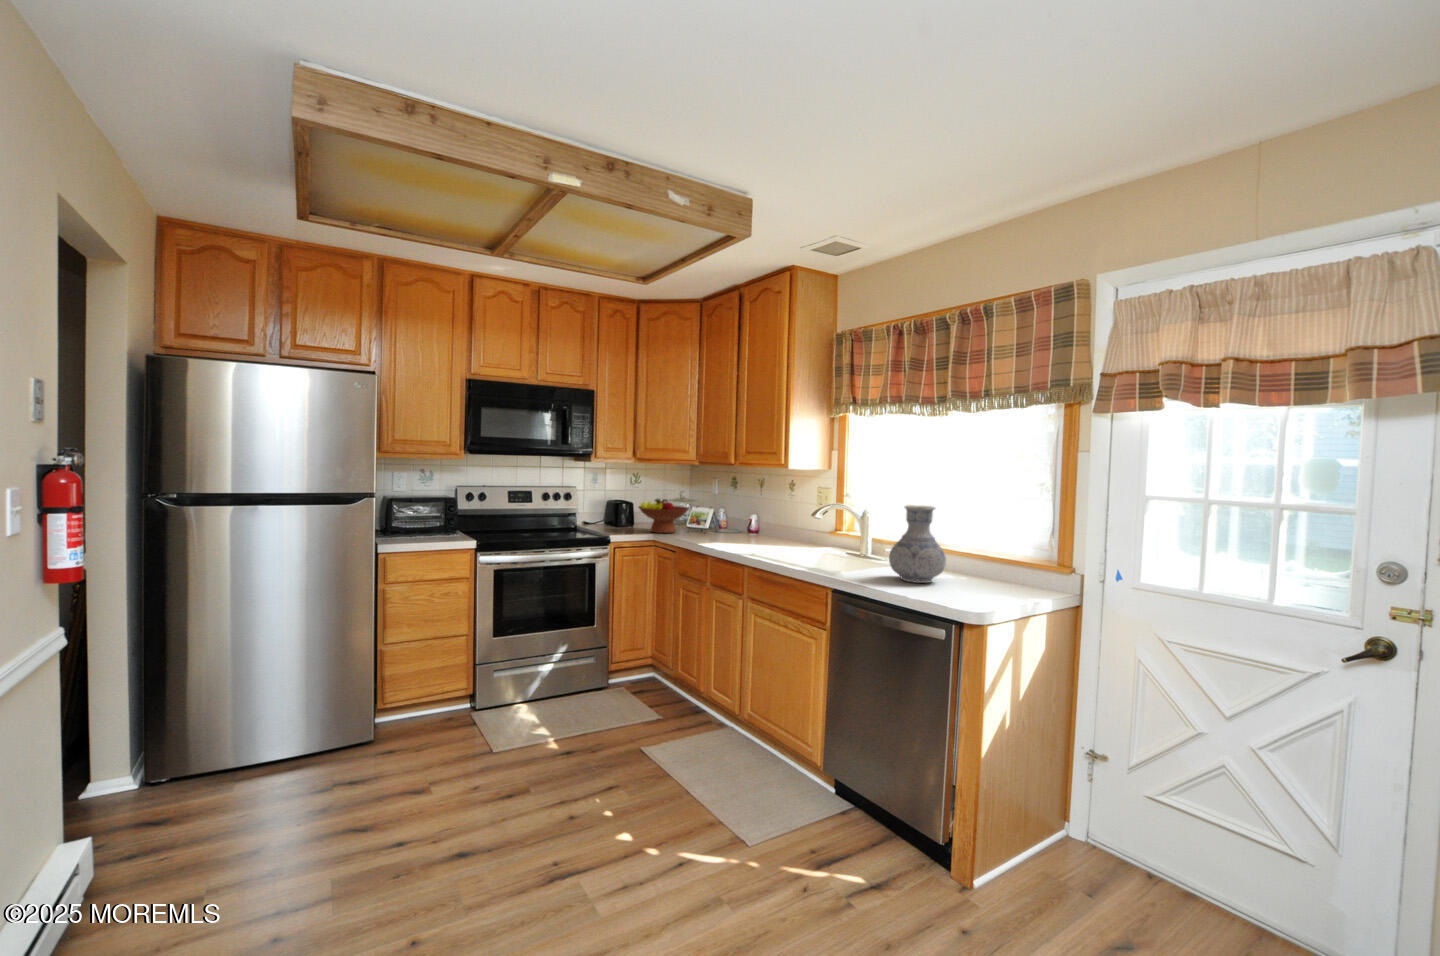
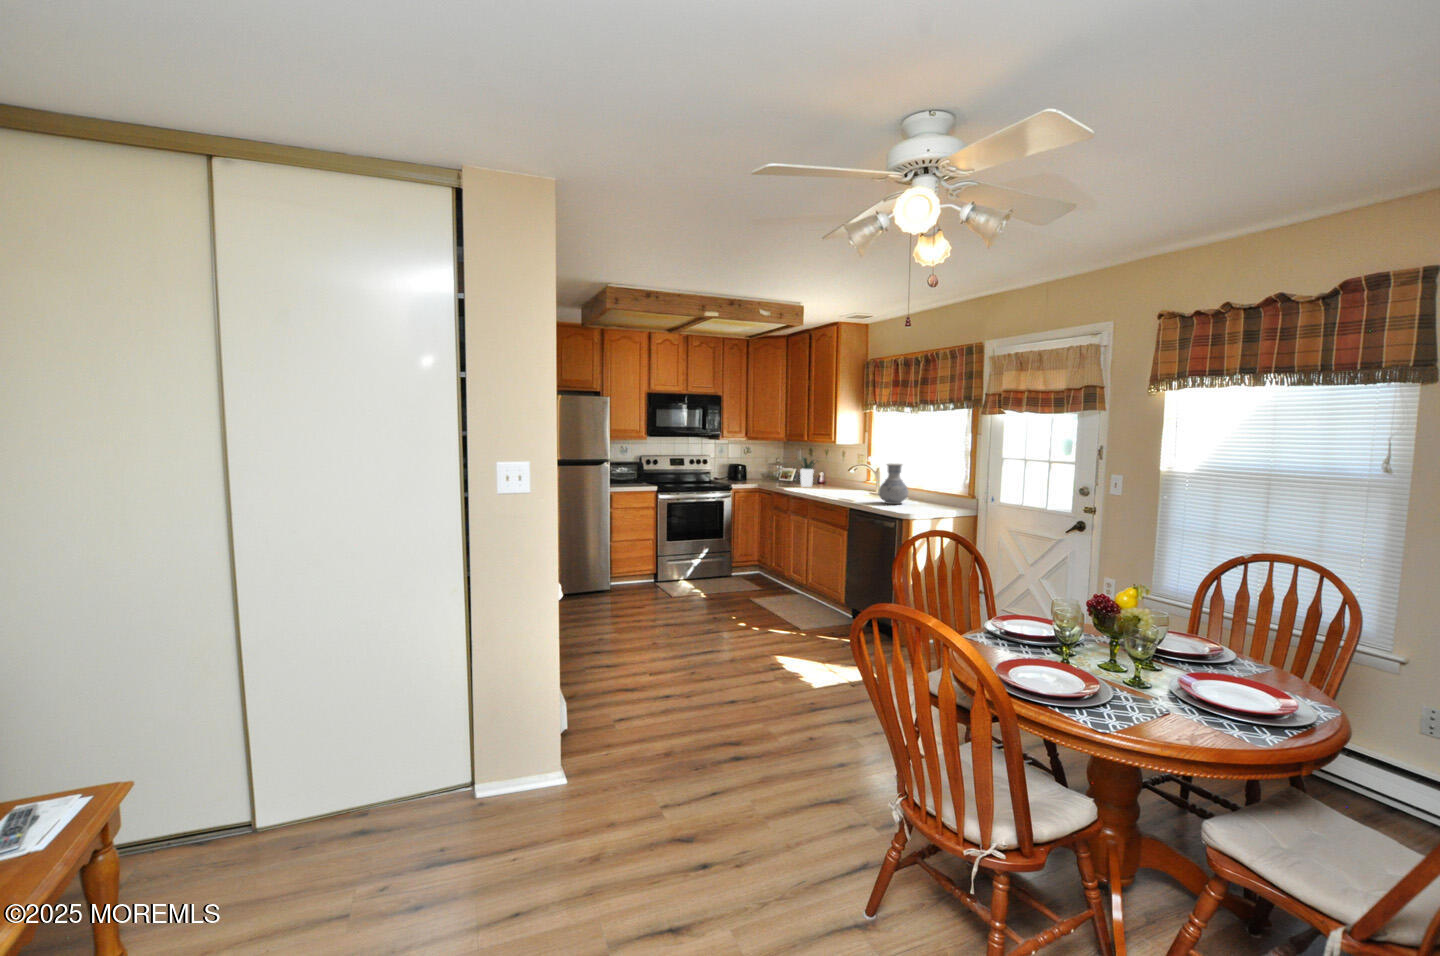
potted plant: none [710,489,765,541] -> present [799,457,815,487]
fruit bowl: present [639,499,689,533] -> none [748,462,780,483]

